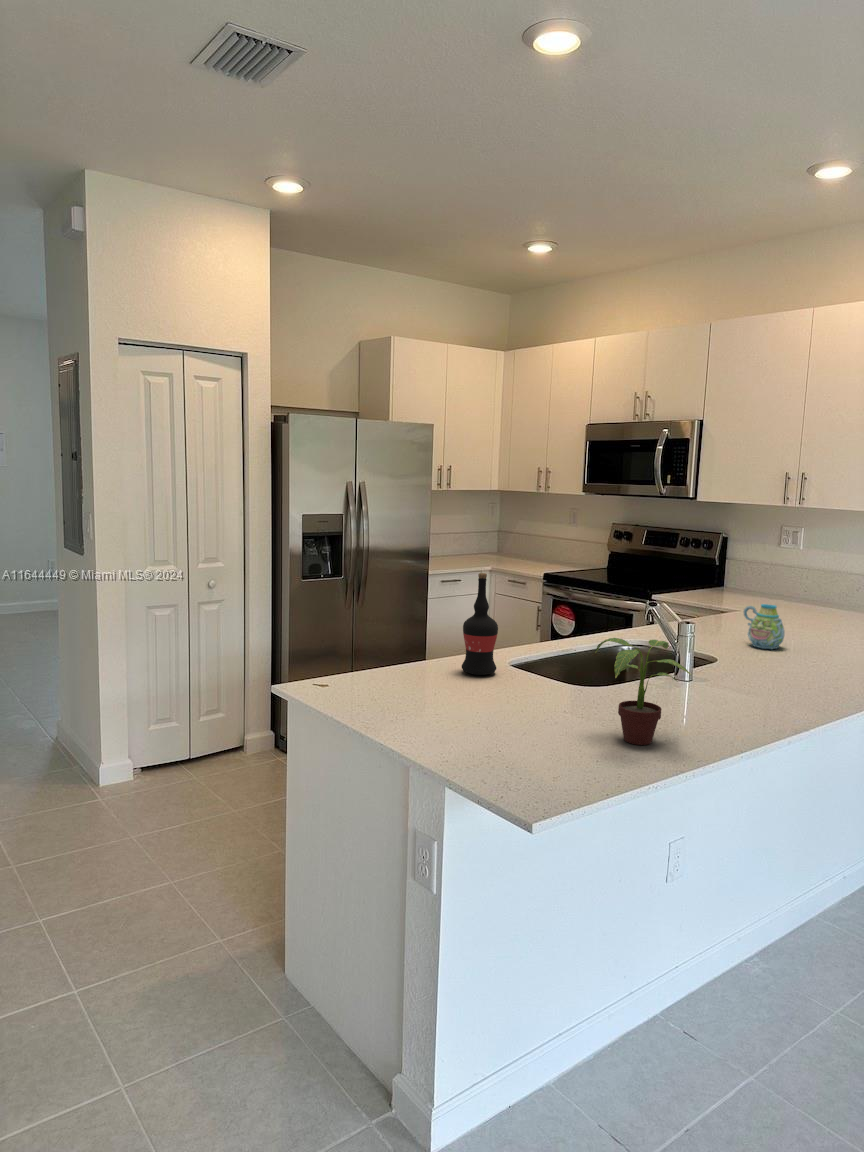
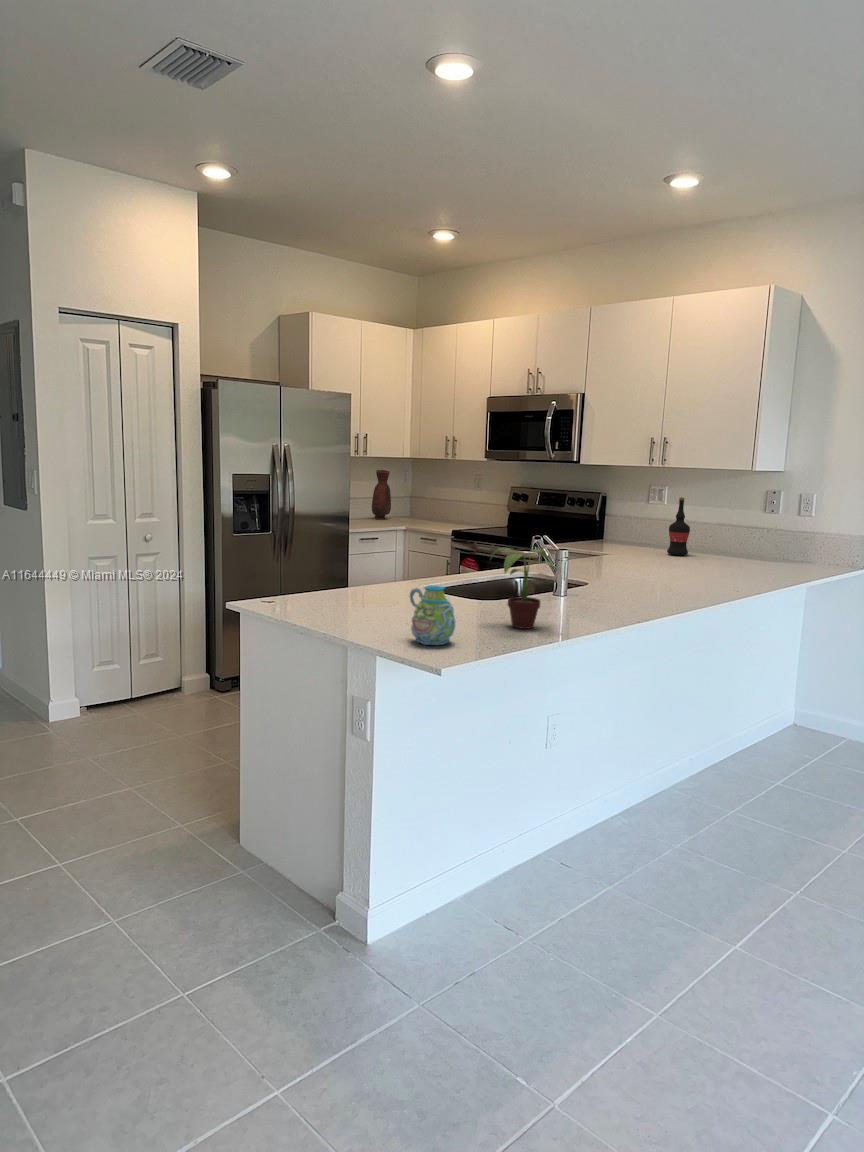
vase: none [457,503,479,557] -> present [372,470,391,519]
wine bottle: present [462,573,498,675] -> present [667,497,690,555]
mug: present [744,604,785,649] -> present [410,585,455,645]

